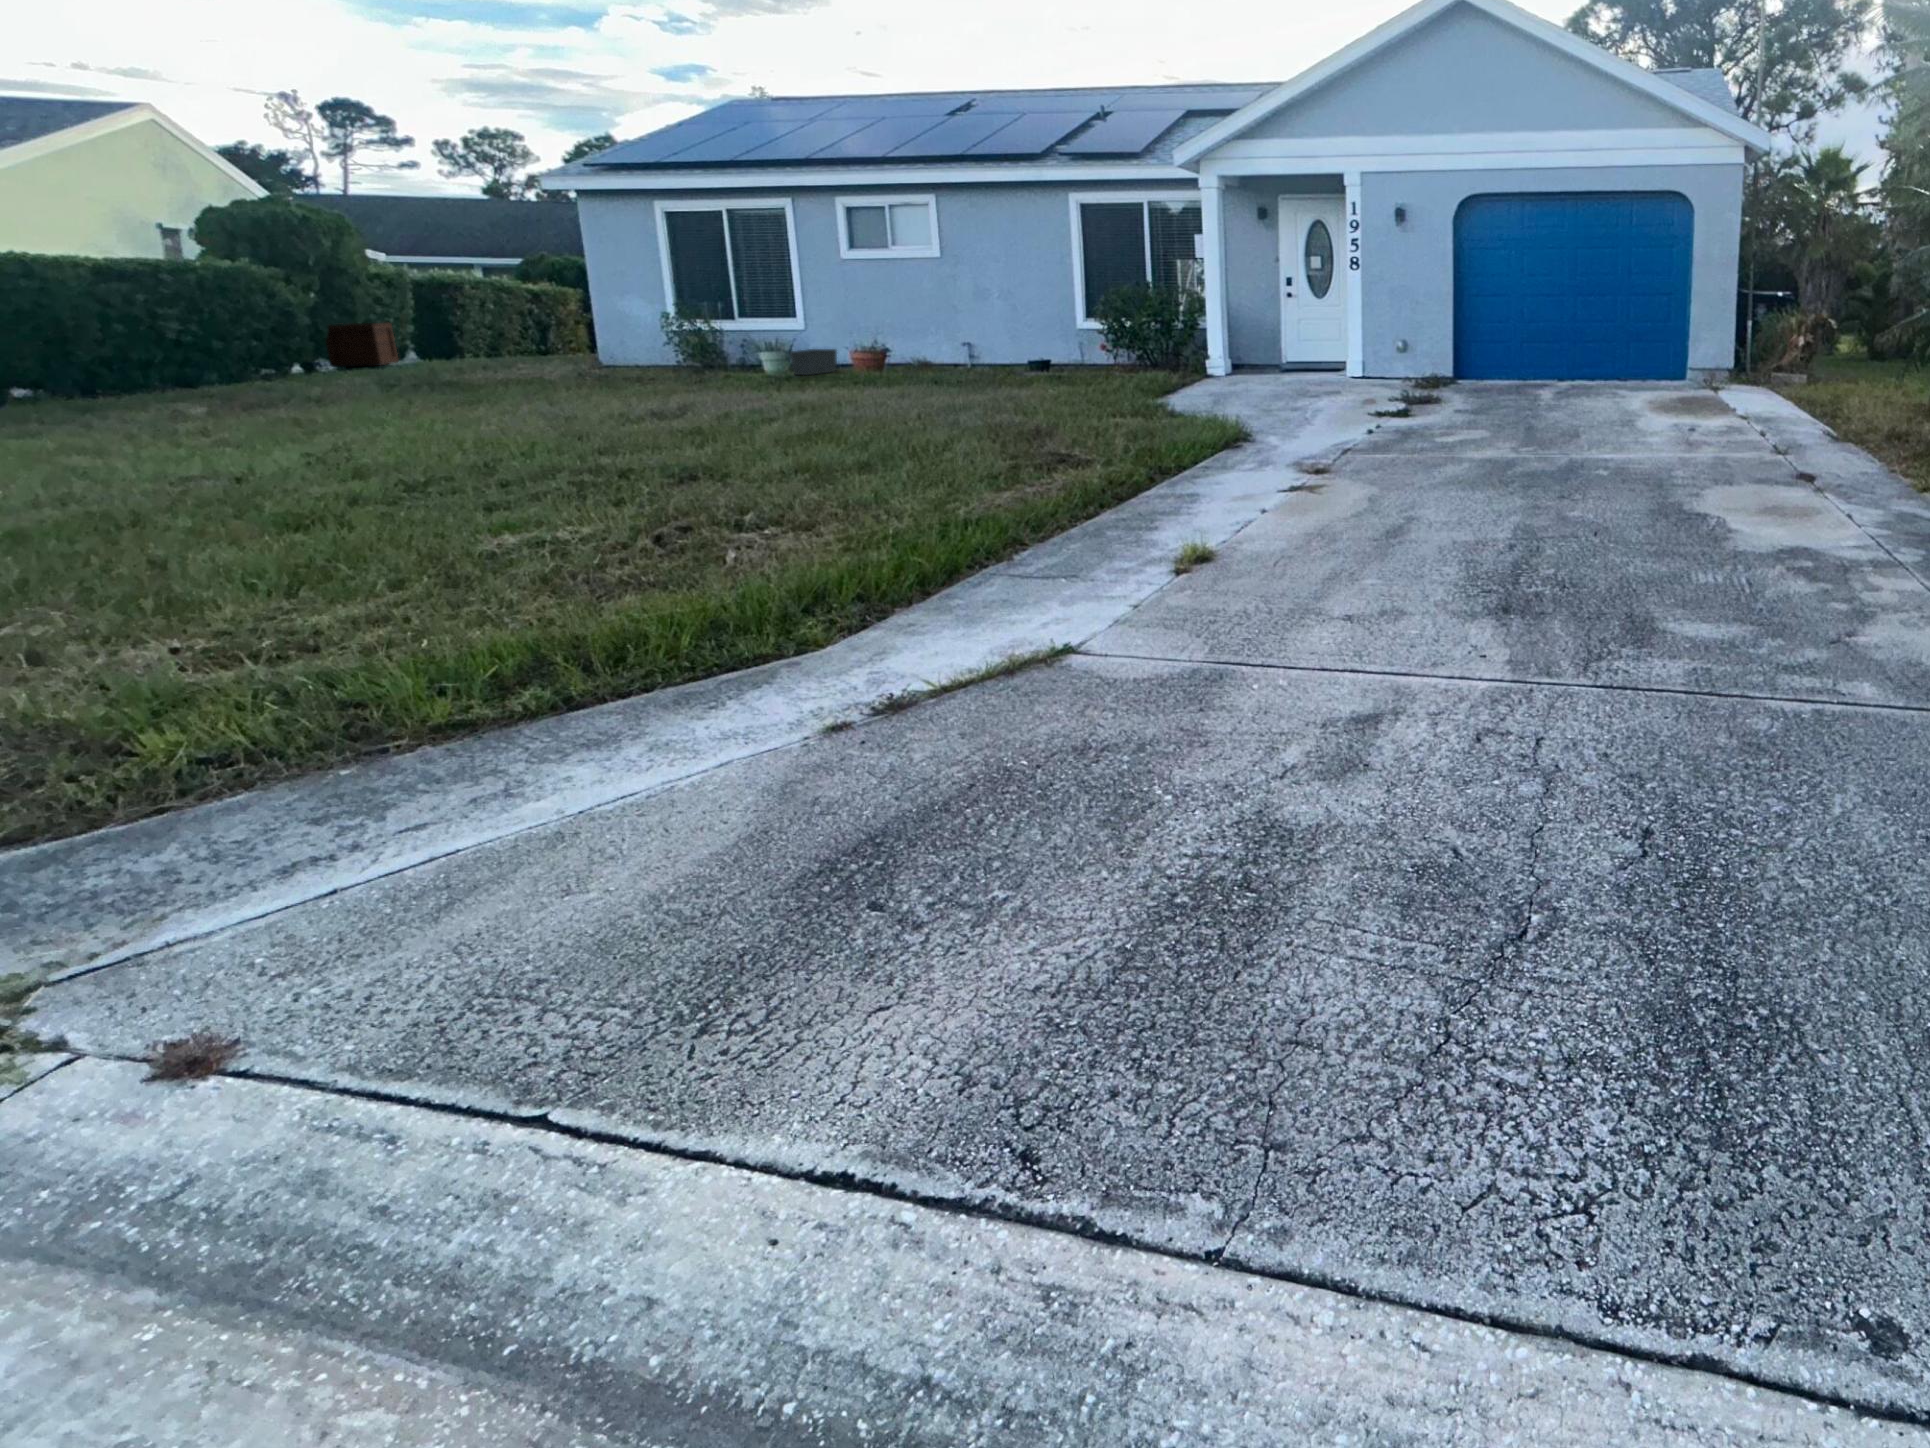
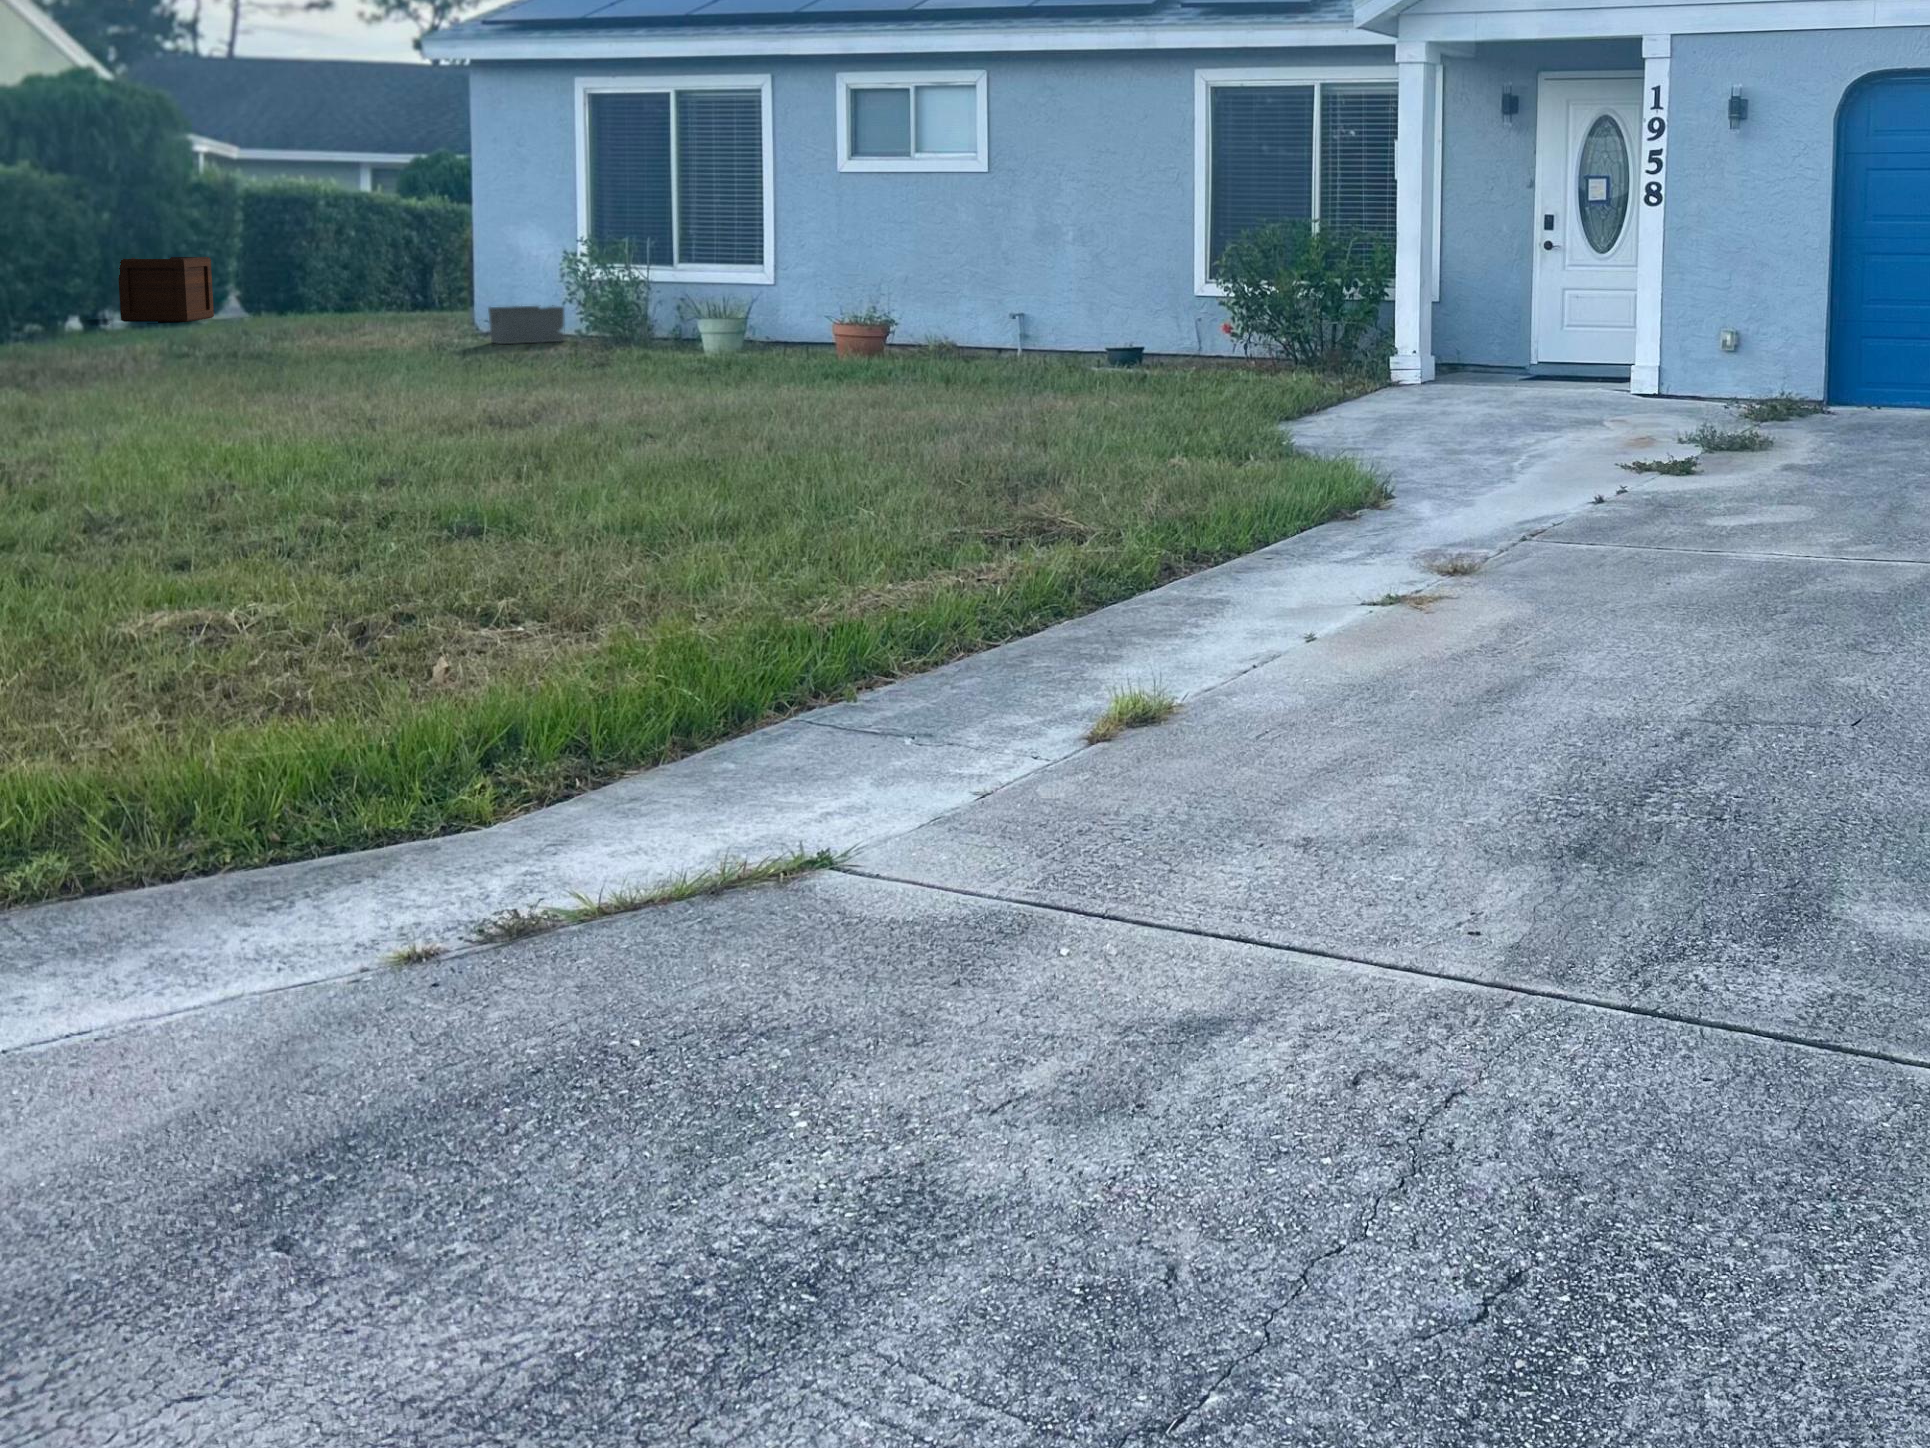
storage bin: present [789,349,837,375] -> present [488,306,565,344]

